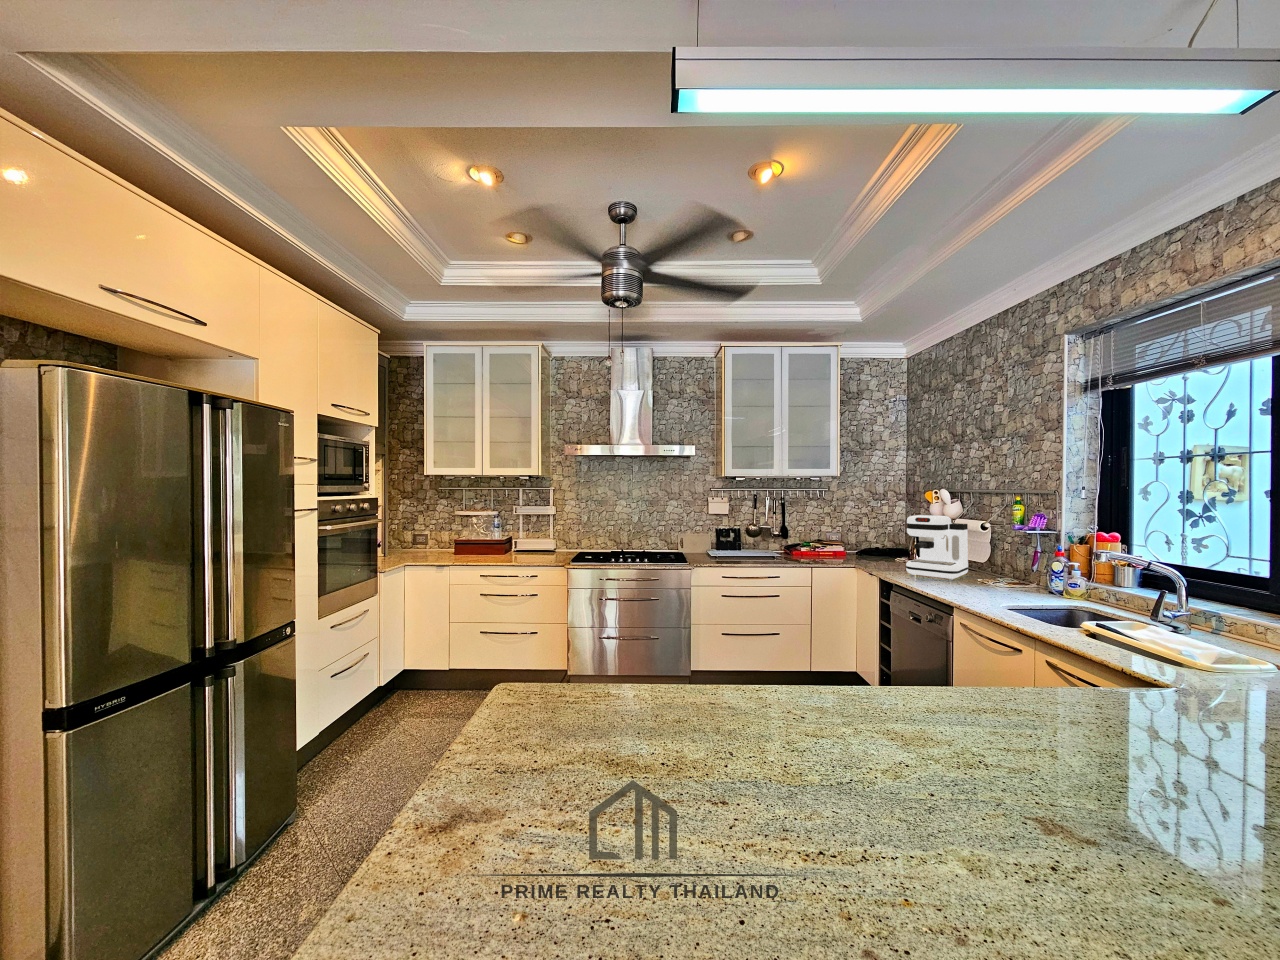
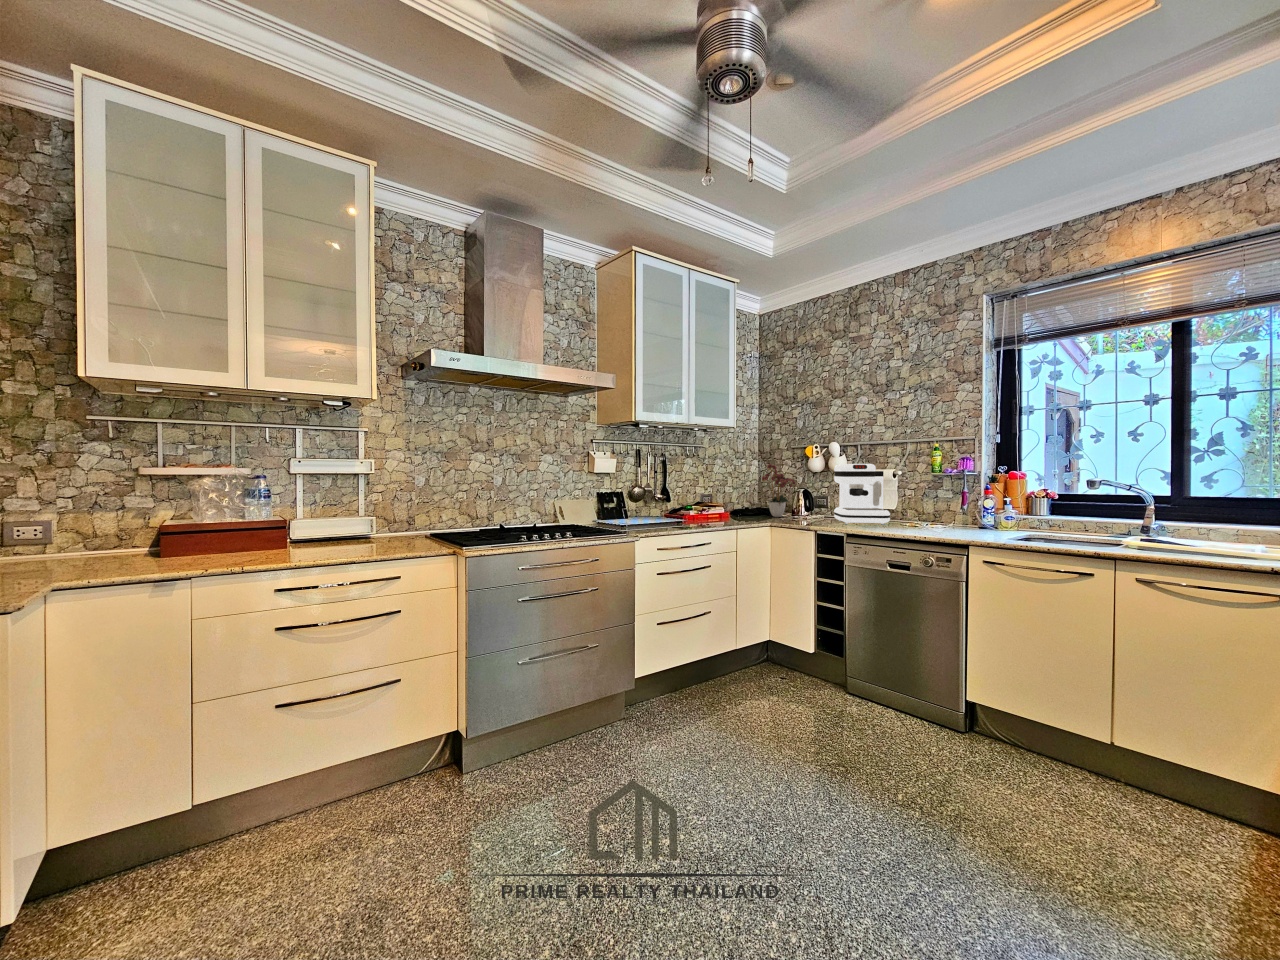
flower arrangement: none [860,508,893,563] -> present [762,464,795,517]

